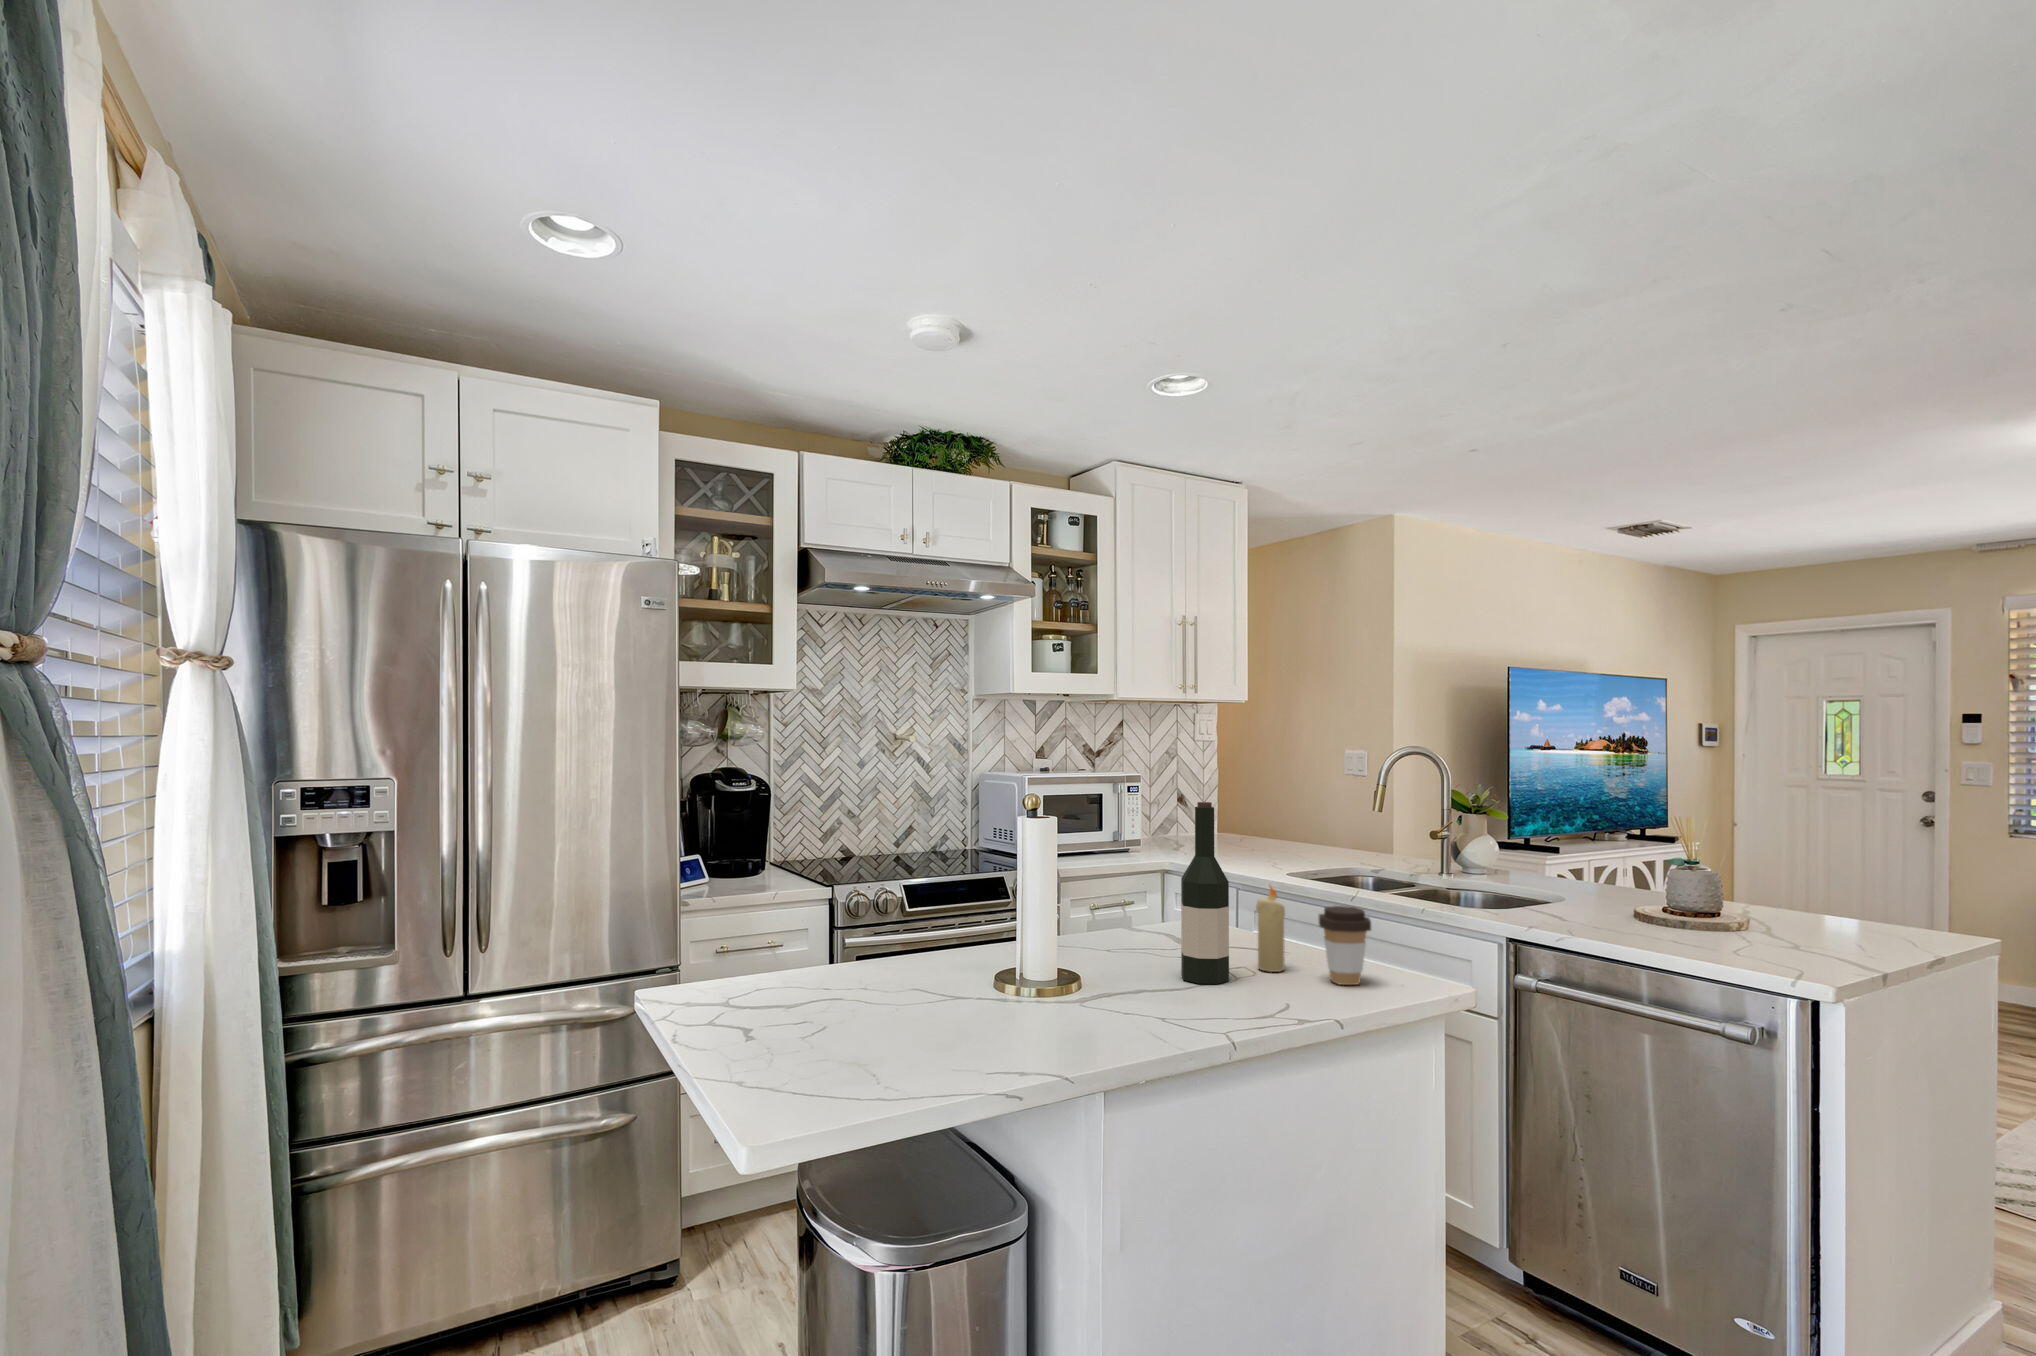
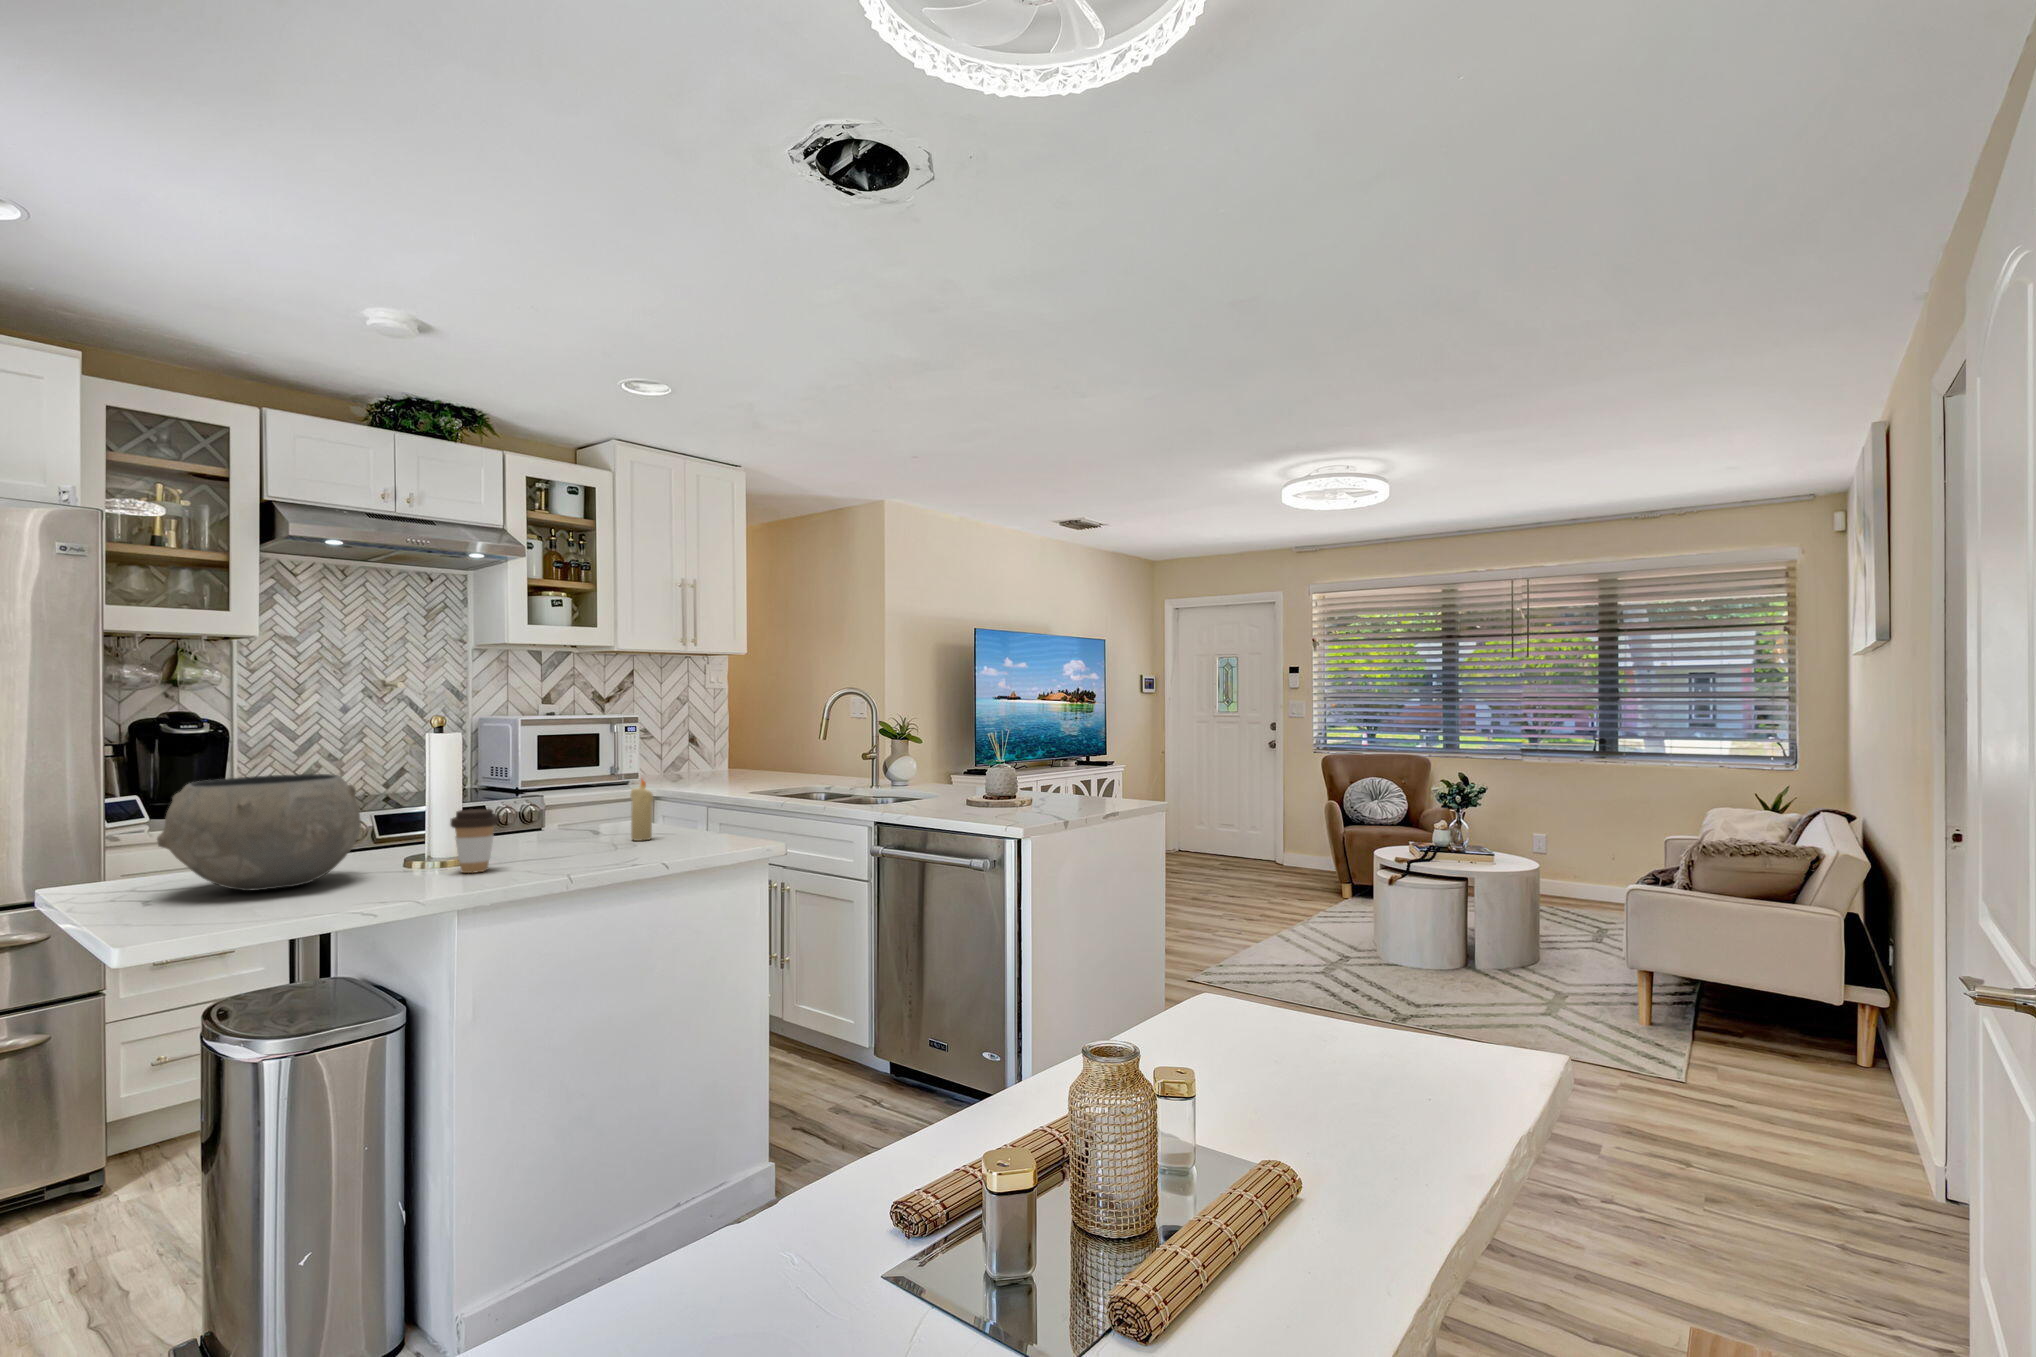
wine bottle: present [1181,802,1229,984] -> none [563,716,601,849]
ceramic bowl: none [769,877,978,1037] -> present [157,774,361,891]
coffee cup: present [1319,906,1371,985] -> present [450,809,499,873]

